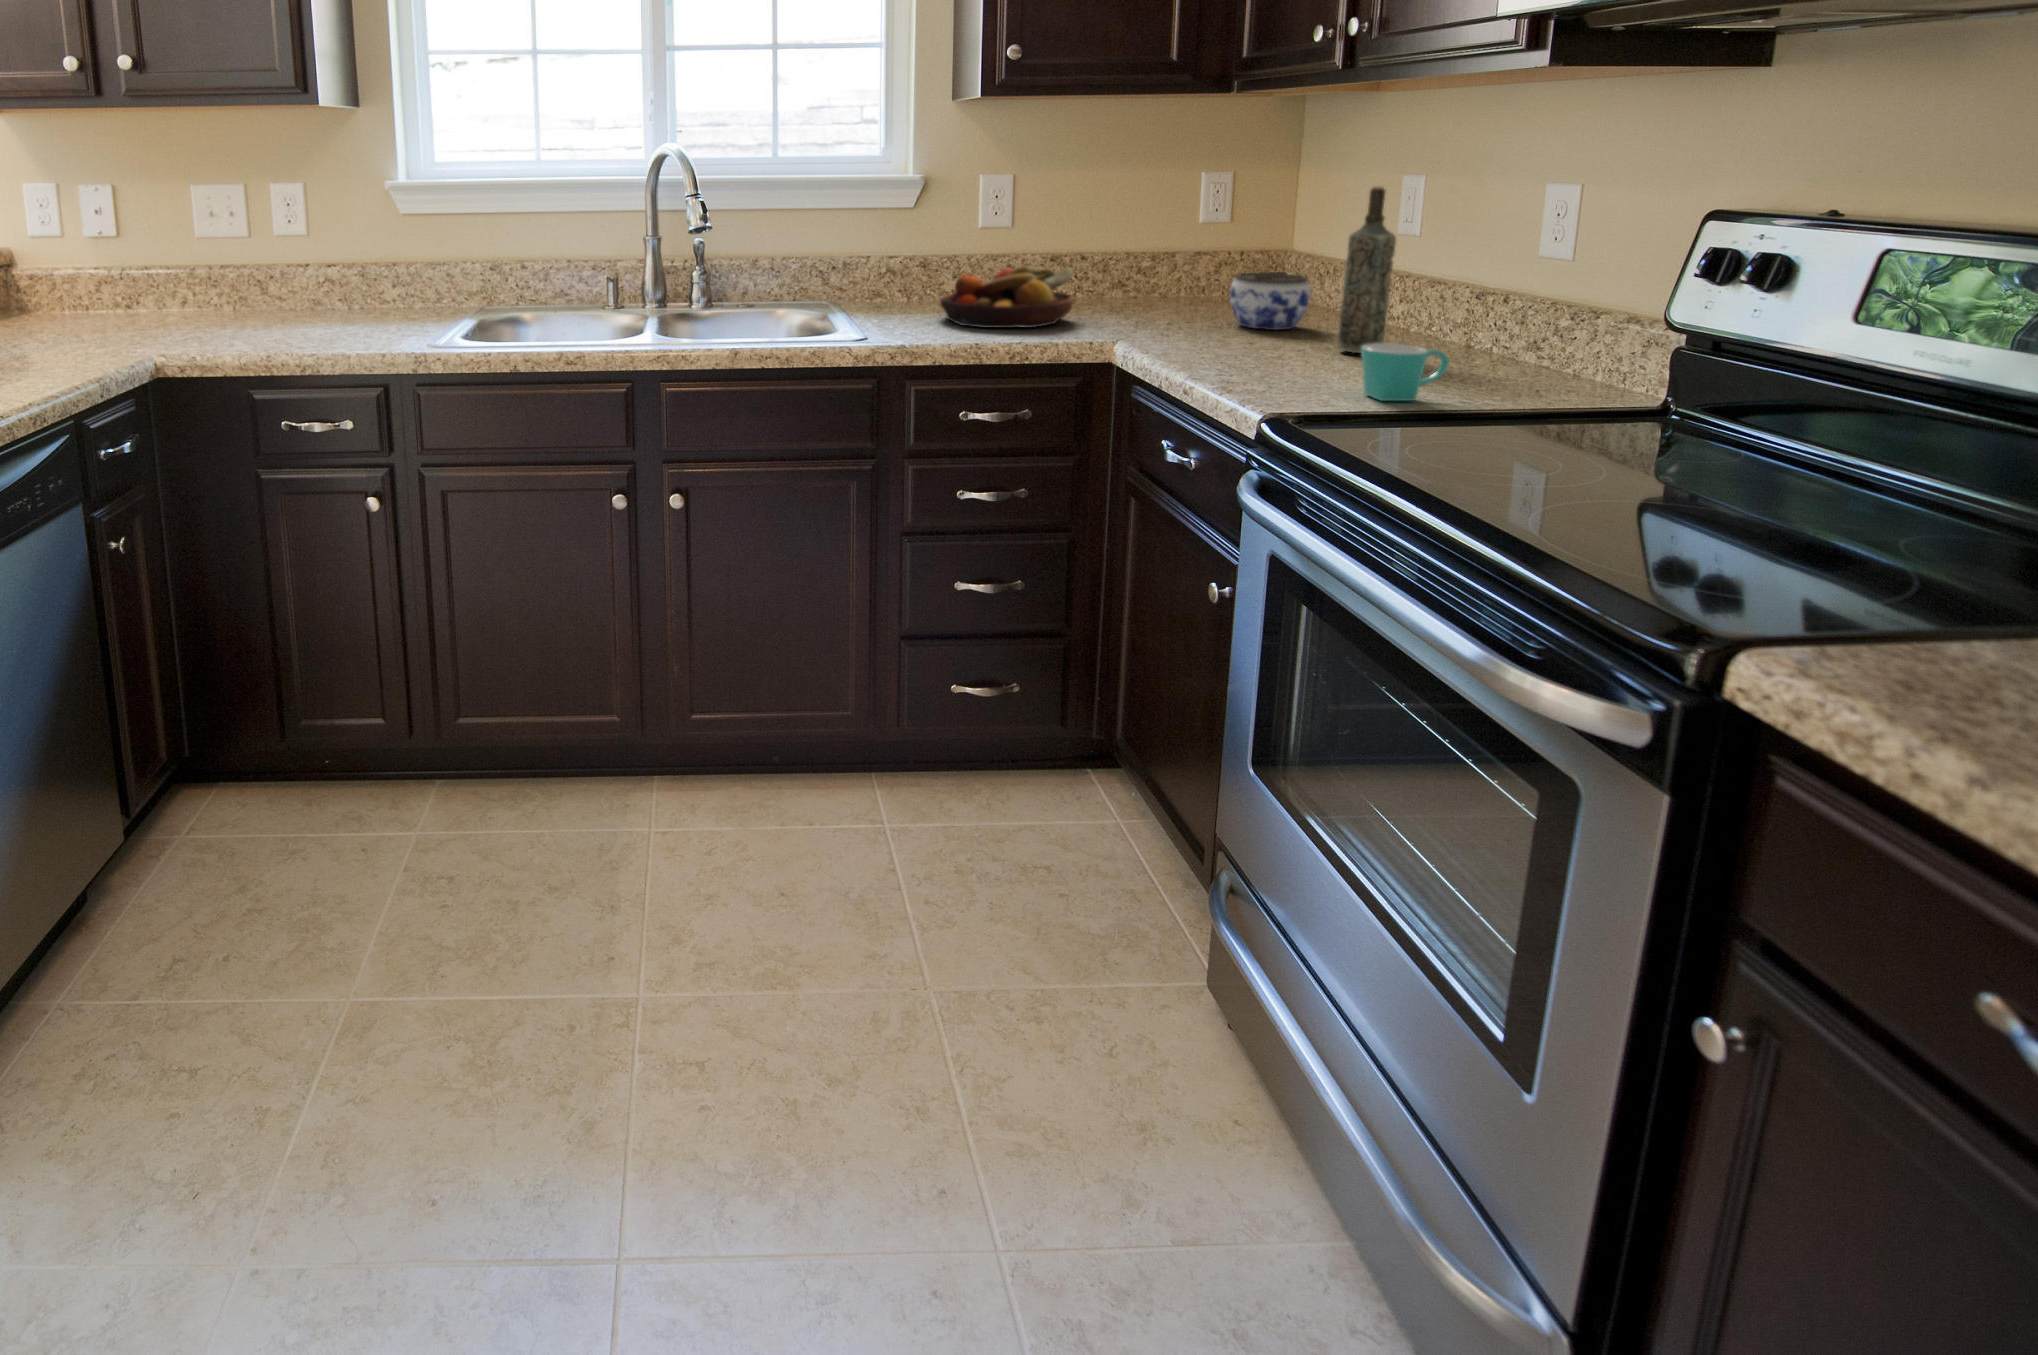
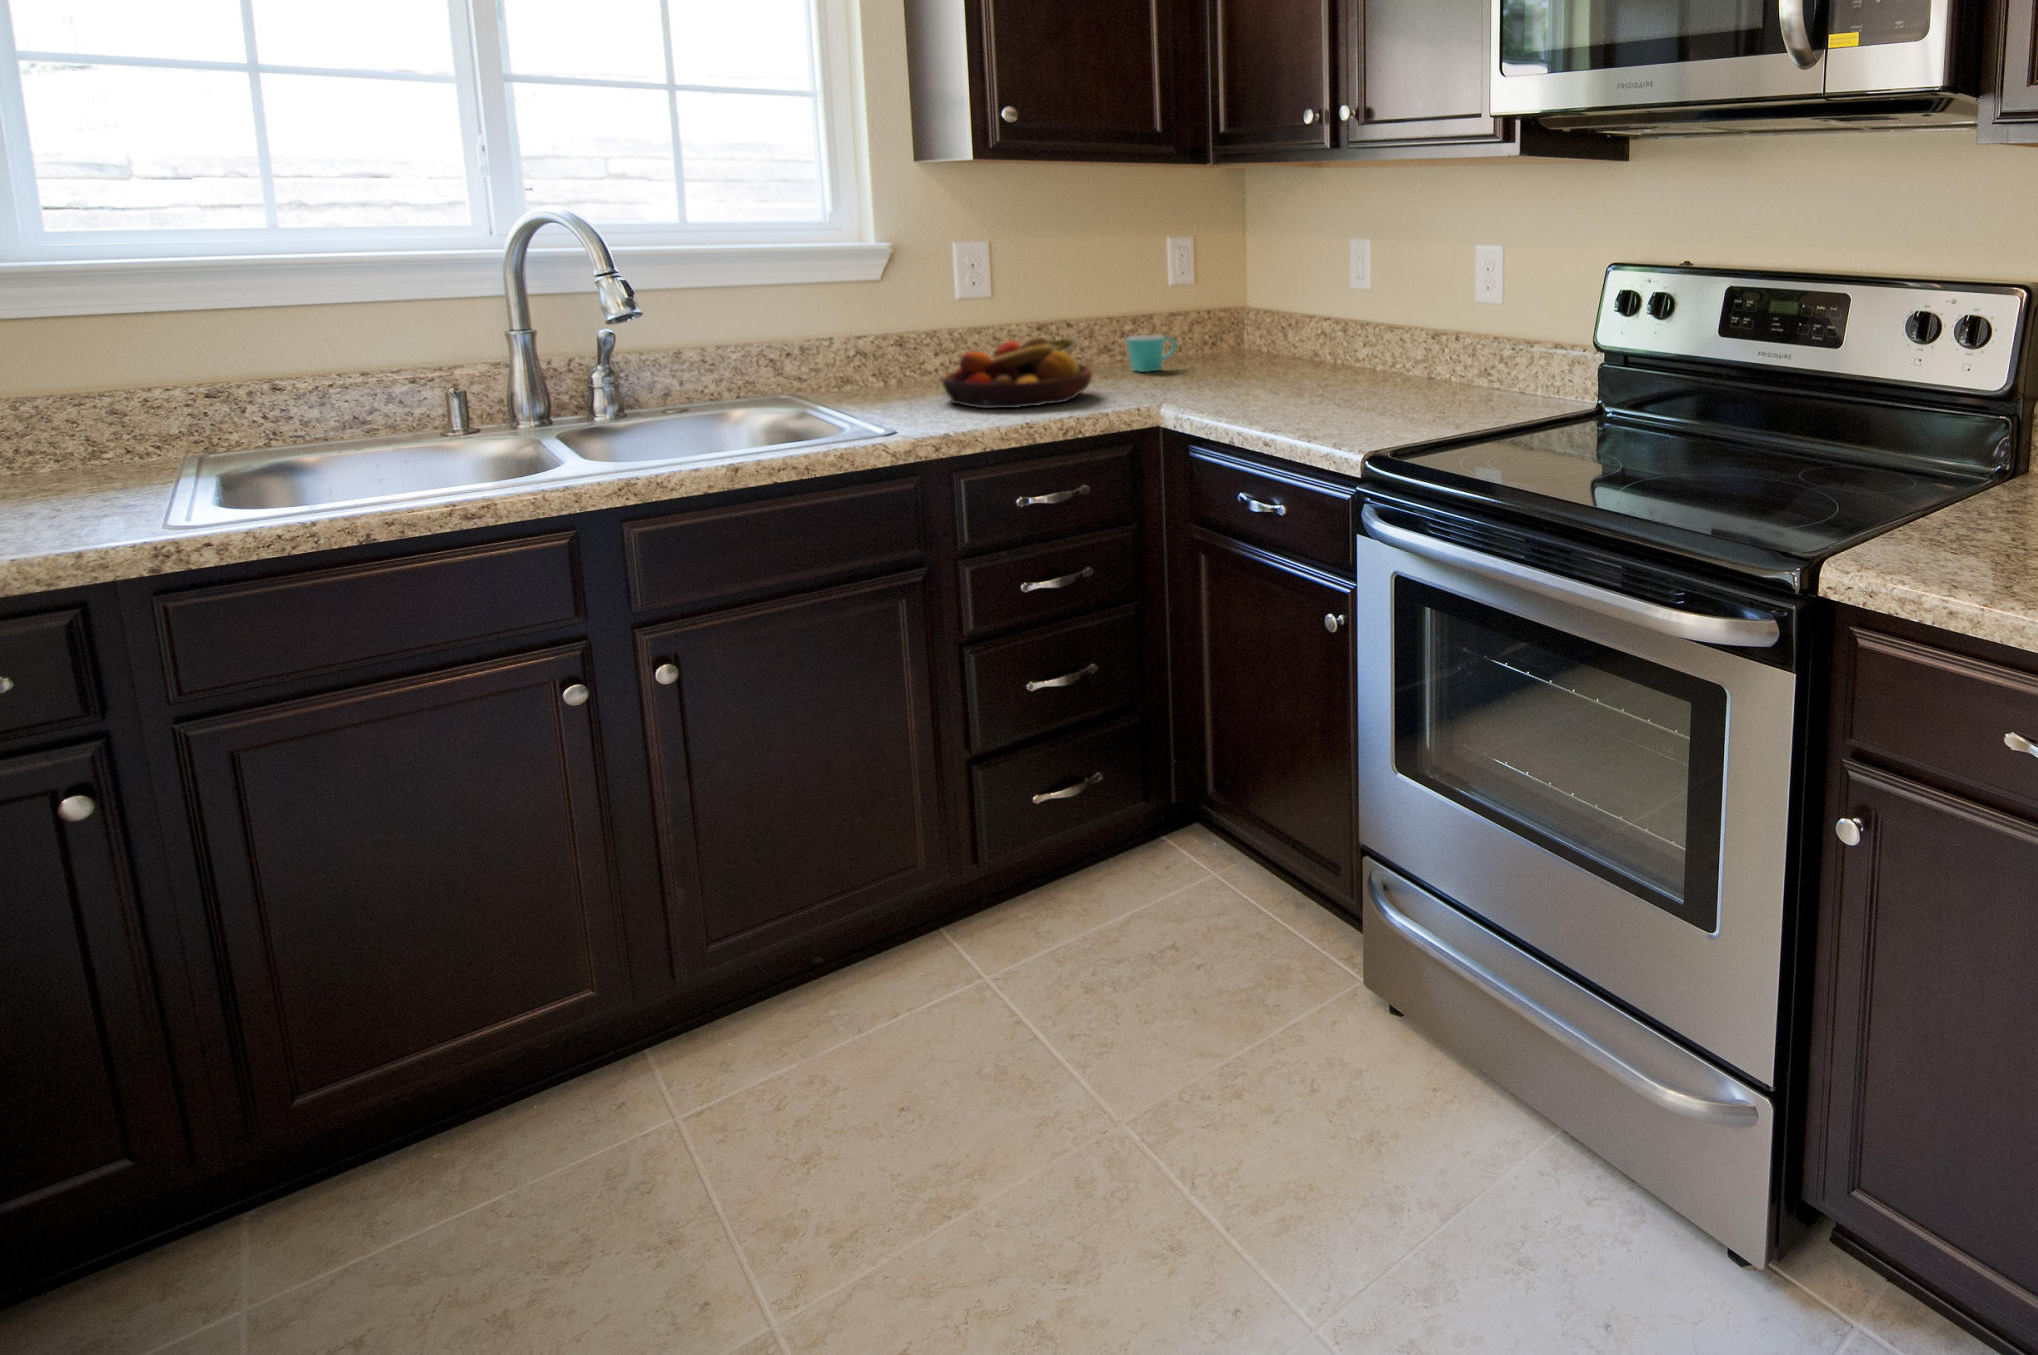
bottle: present [1338,187,1396,354] -> none [1347,247,1383,395]
jar: present [1230,272,1311,330] -> none [1230,327,1300,383]
mug: present [1361,343,1449,401] -> present [1127,335,1176,372]

